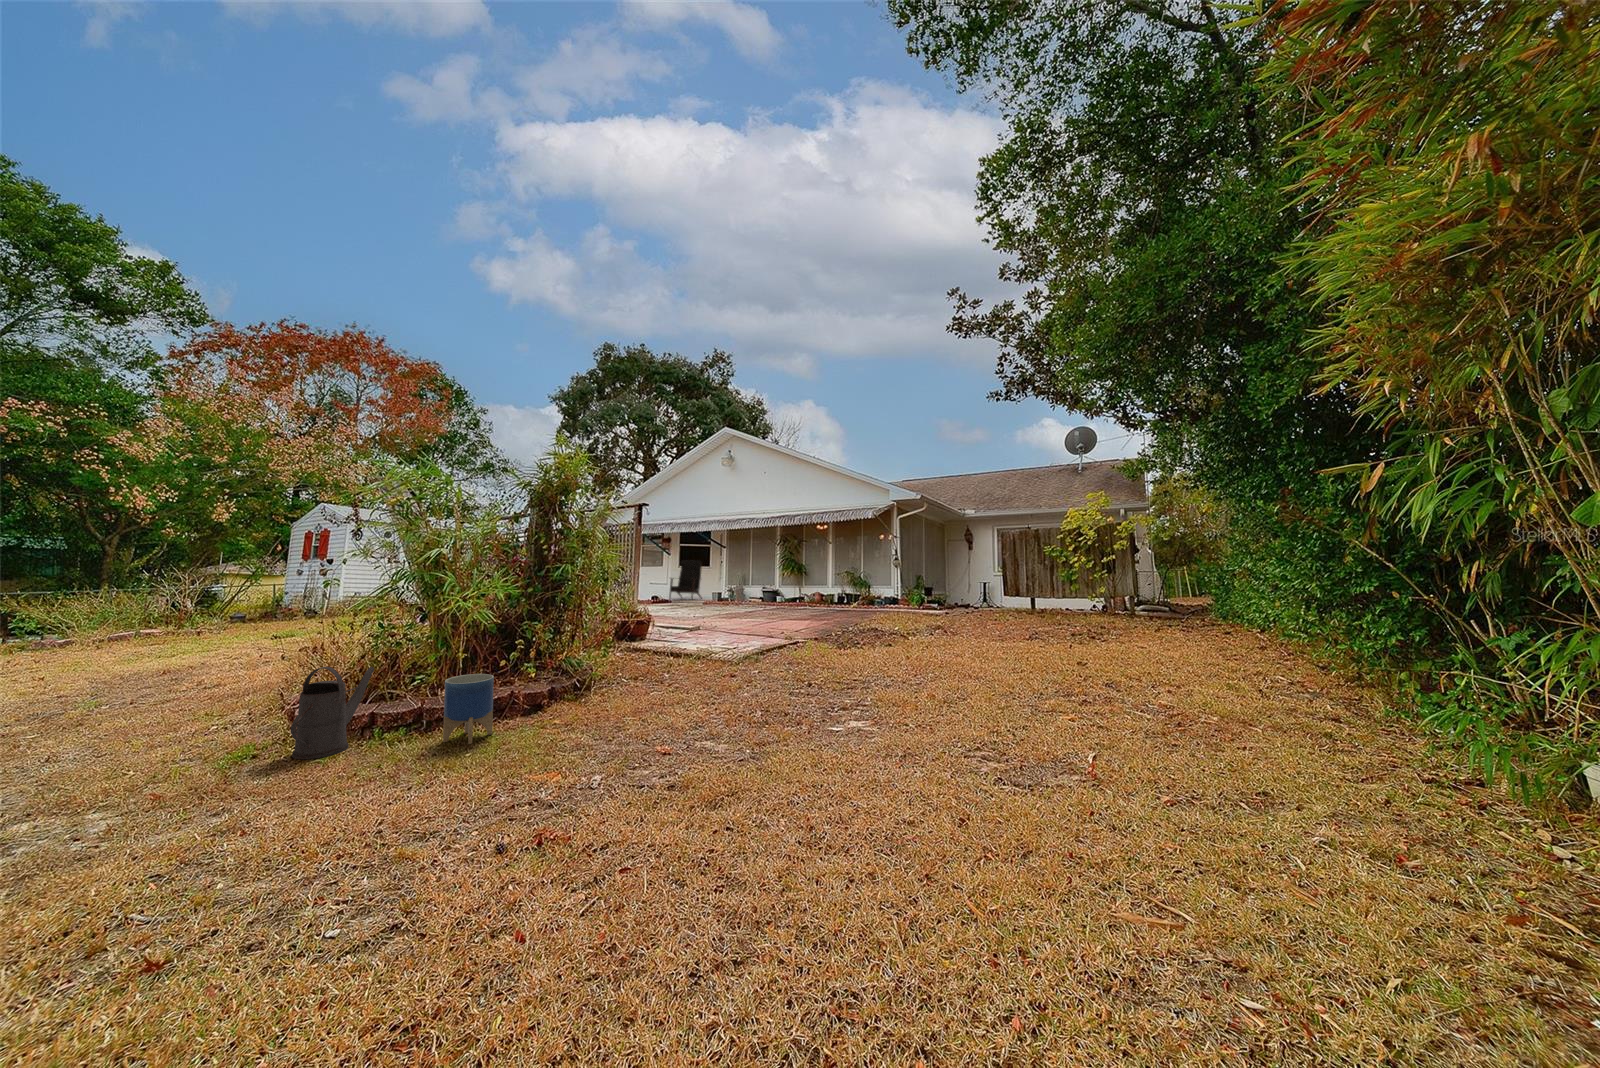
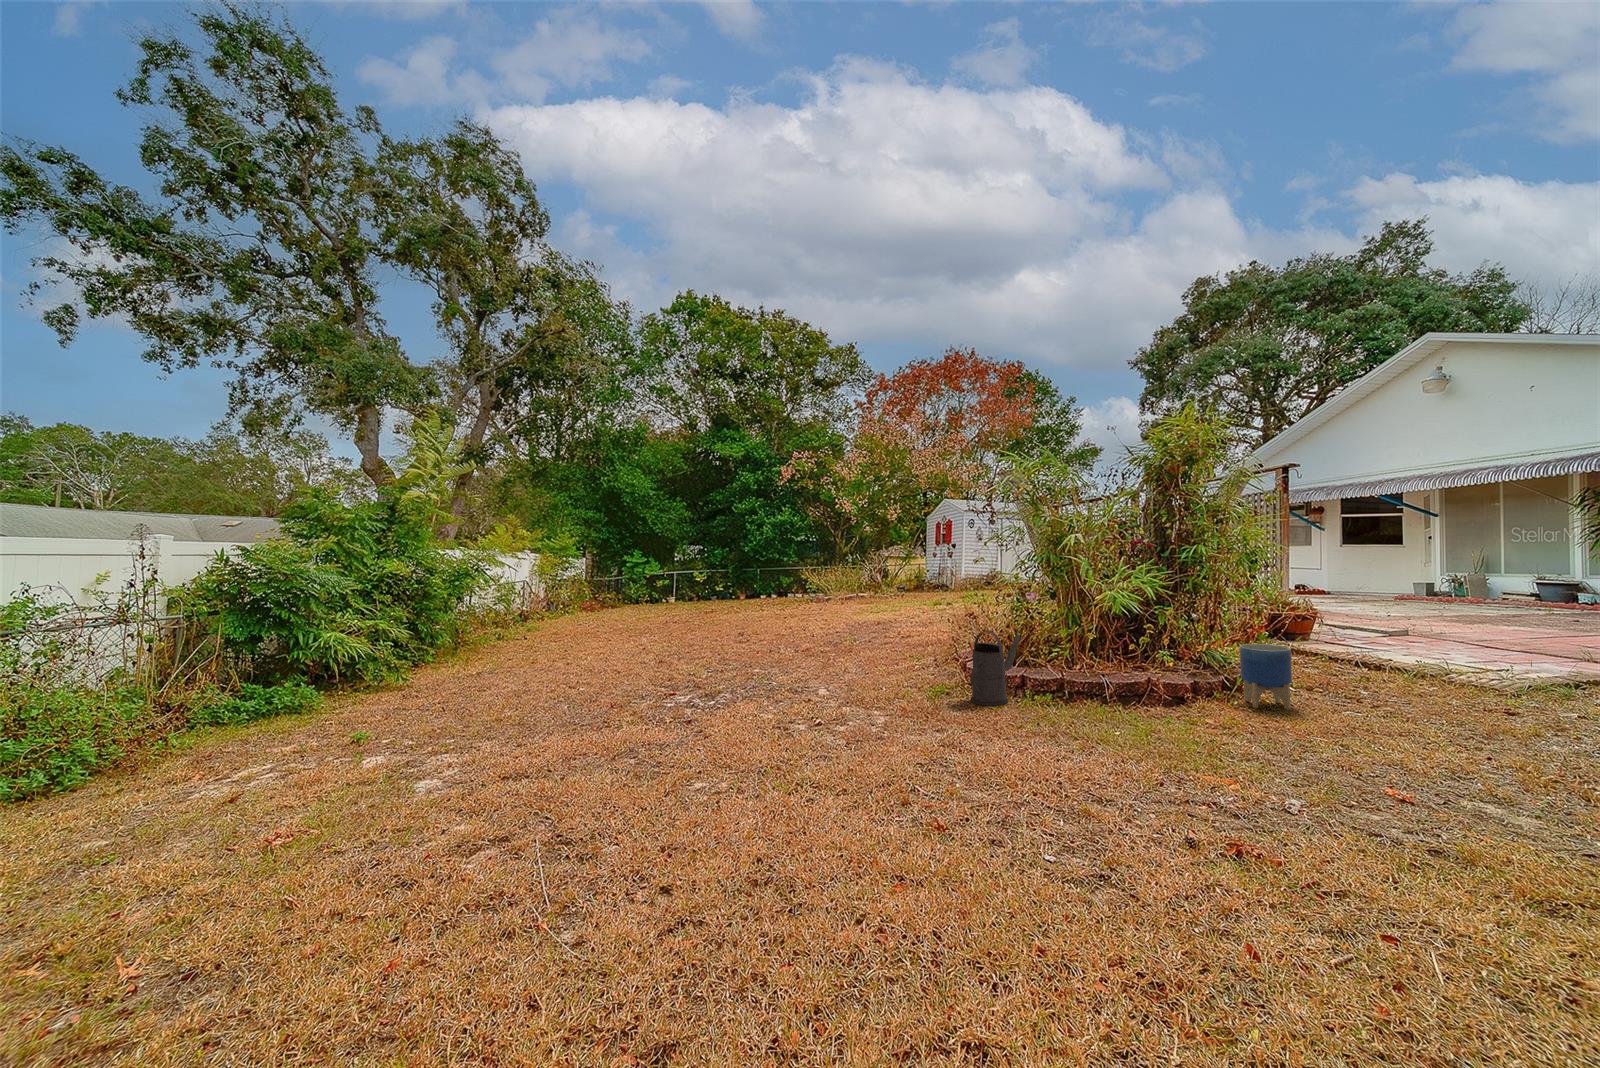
lounge chair: present [669,560,702,599] -> none [1332,535,1399,594]
planter: present [443,674,494,744] -> present [1240,644,1292,710]

